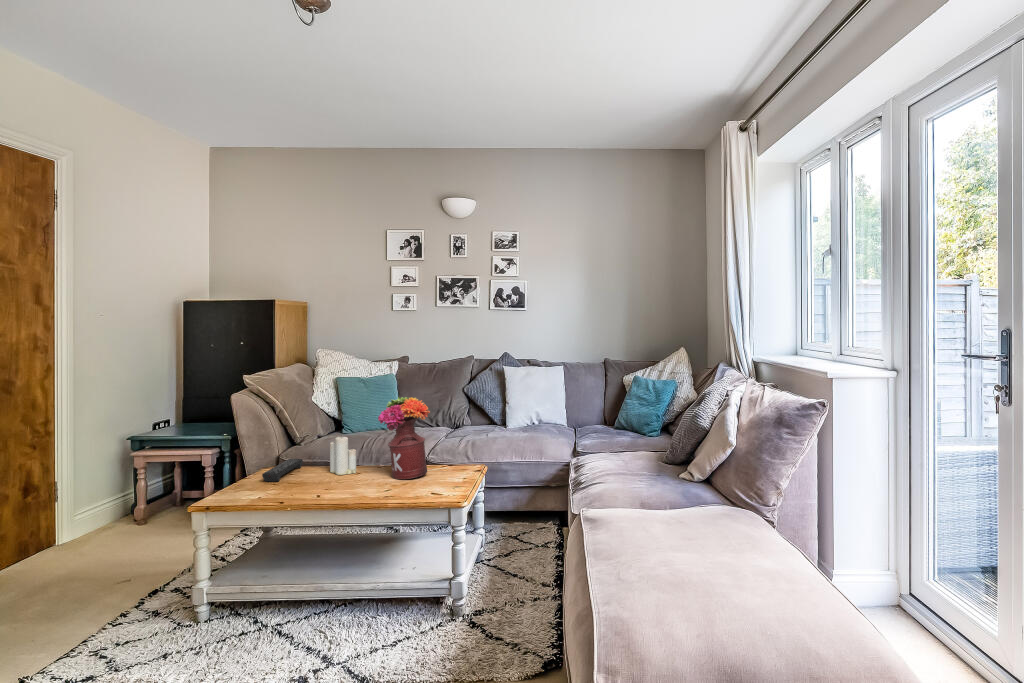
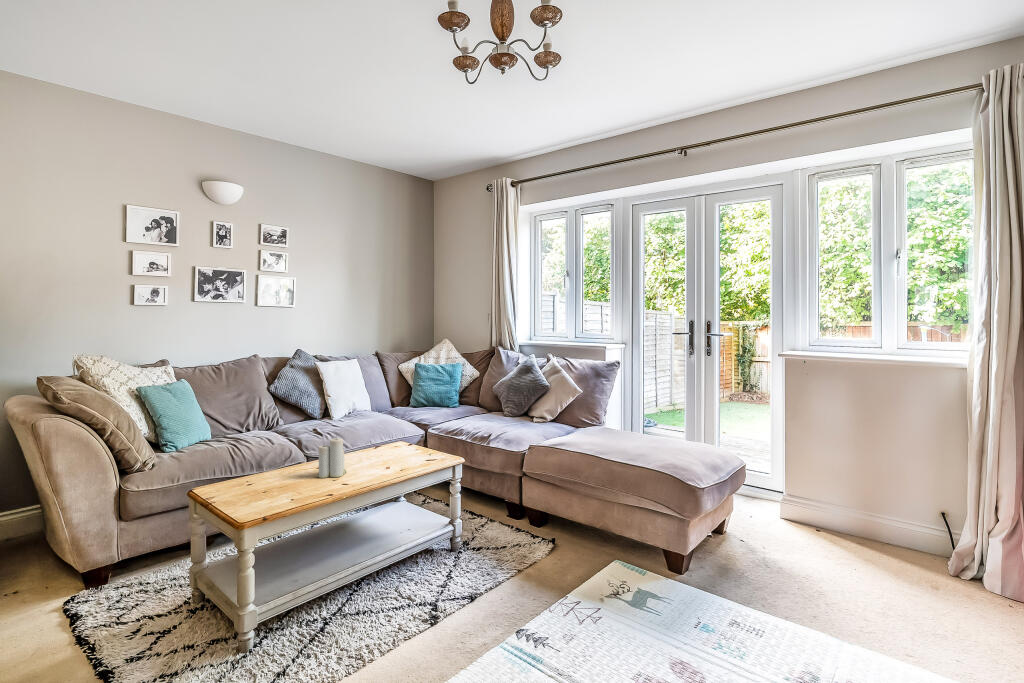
flower arrangement: present [378,397,430,479] -> none [366,390,420,466]
remote control: present [262,459,303,482] -> none [259,475,309,500]

